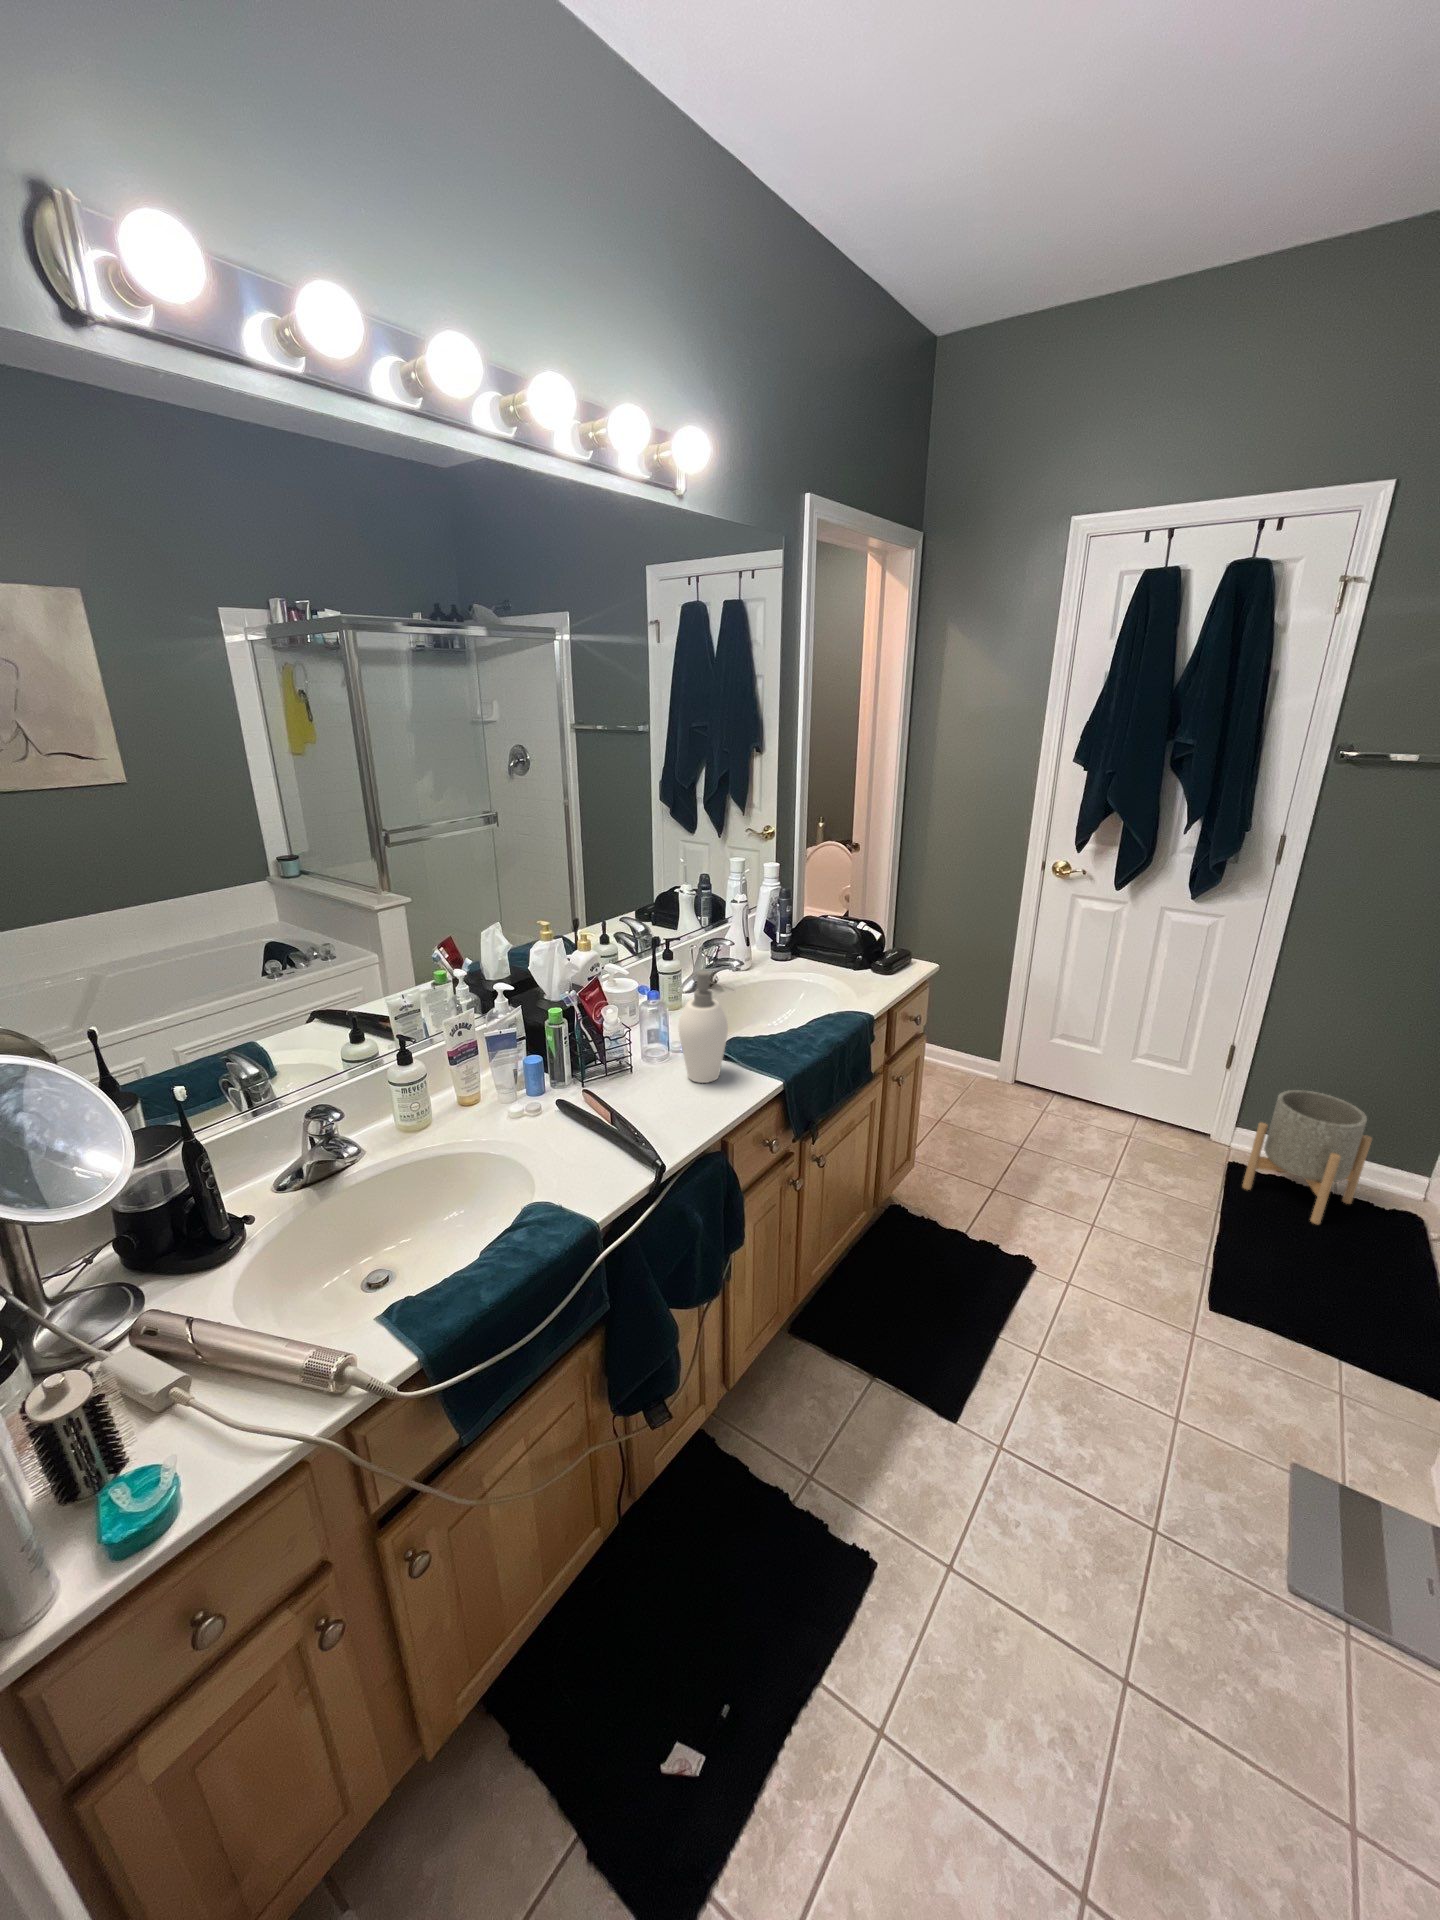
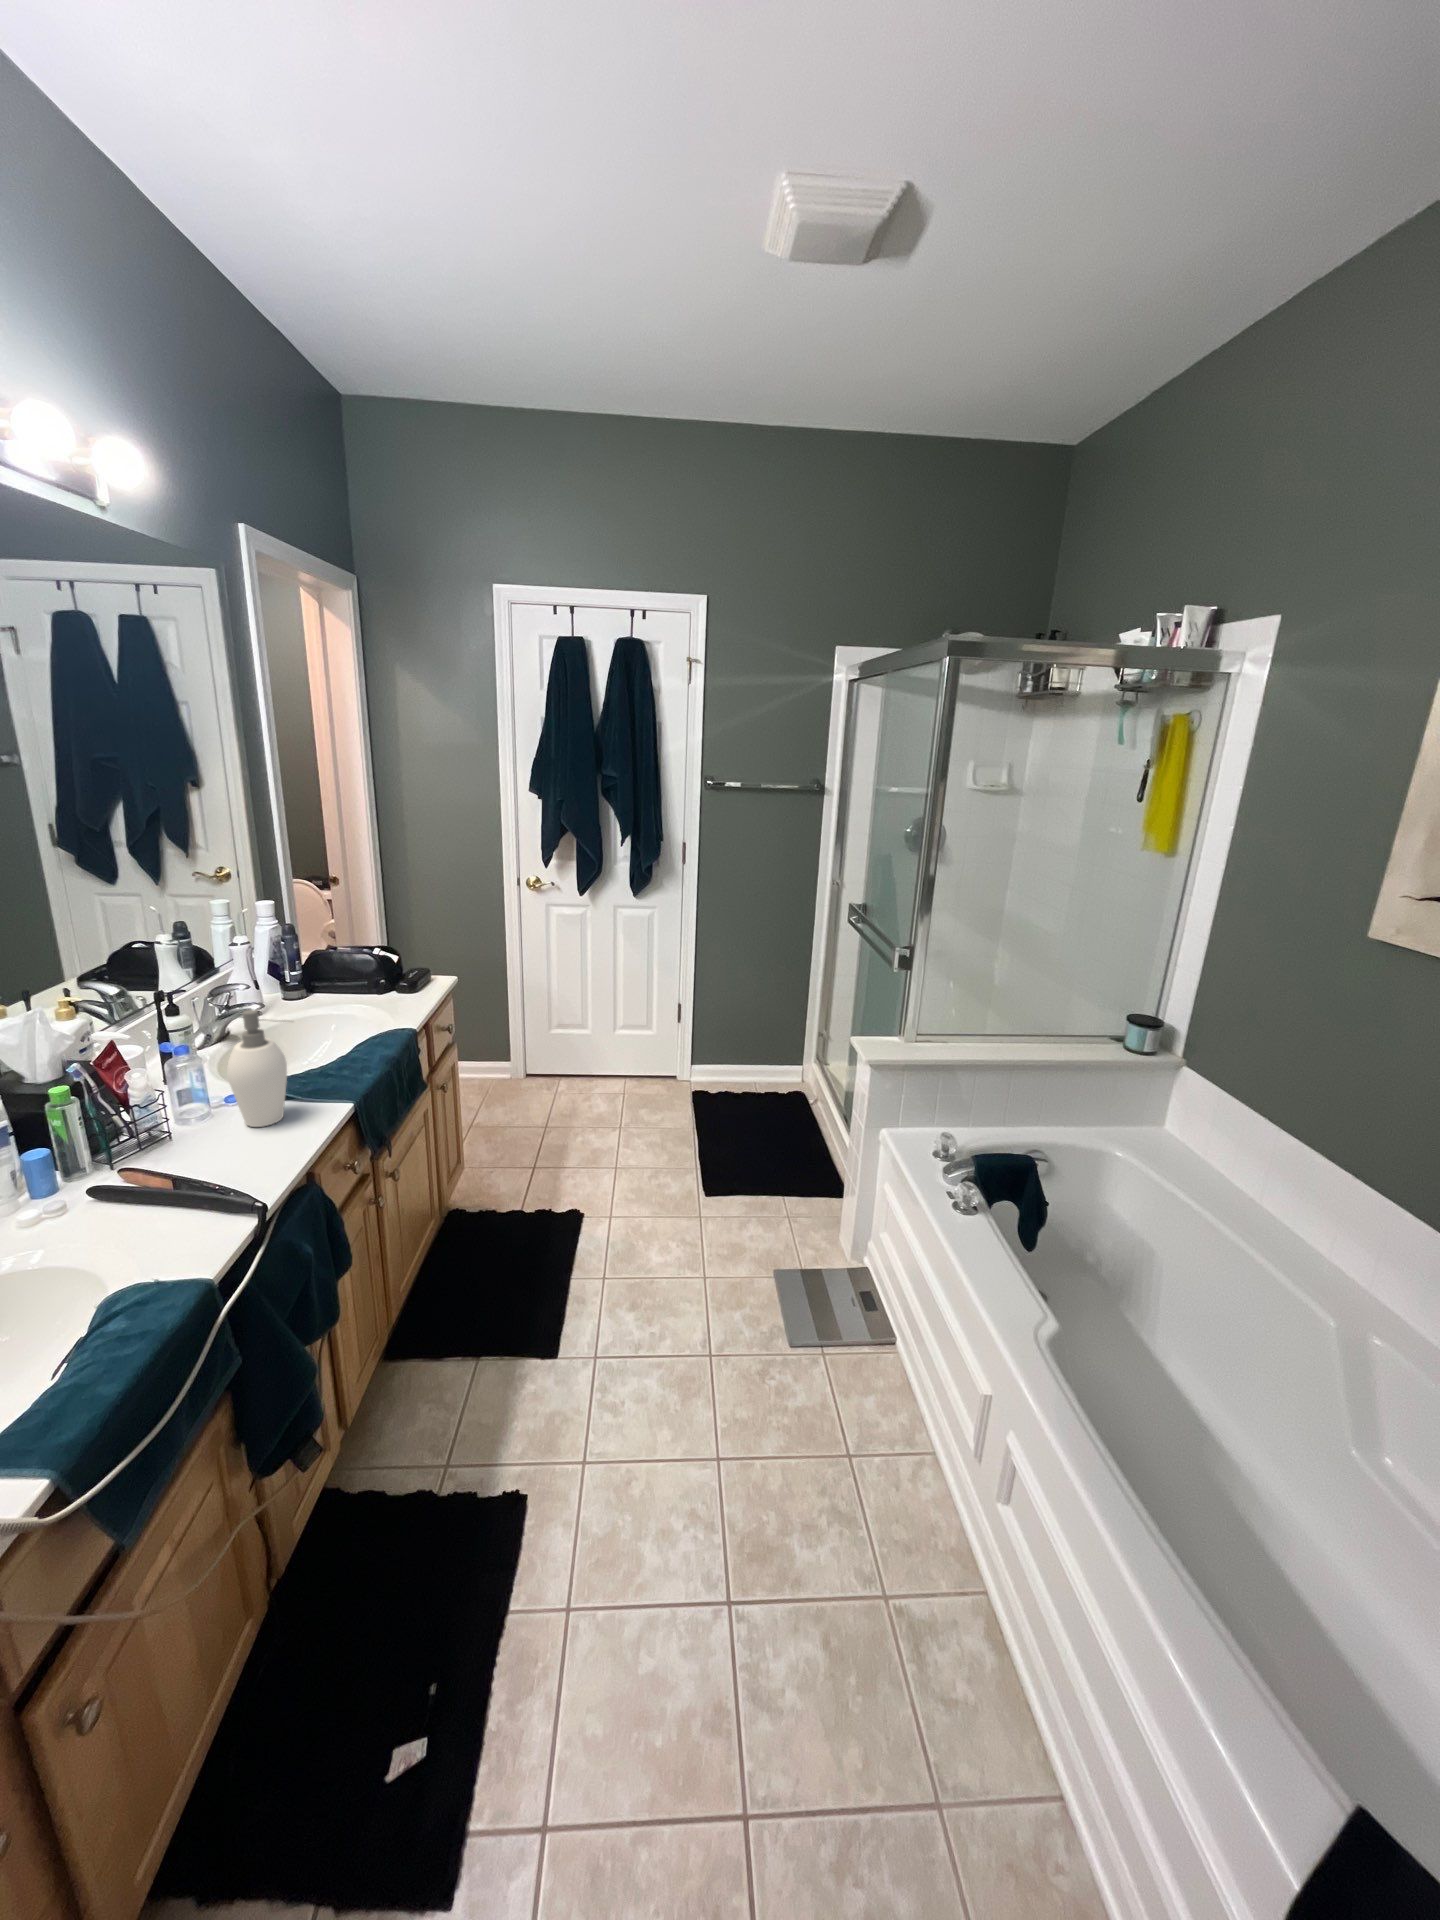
planter: present [1243,1090,1372,1224] -> none [703,1024,767,1115]

